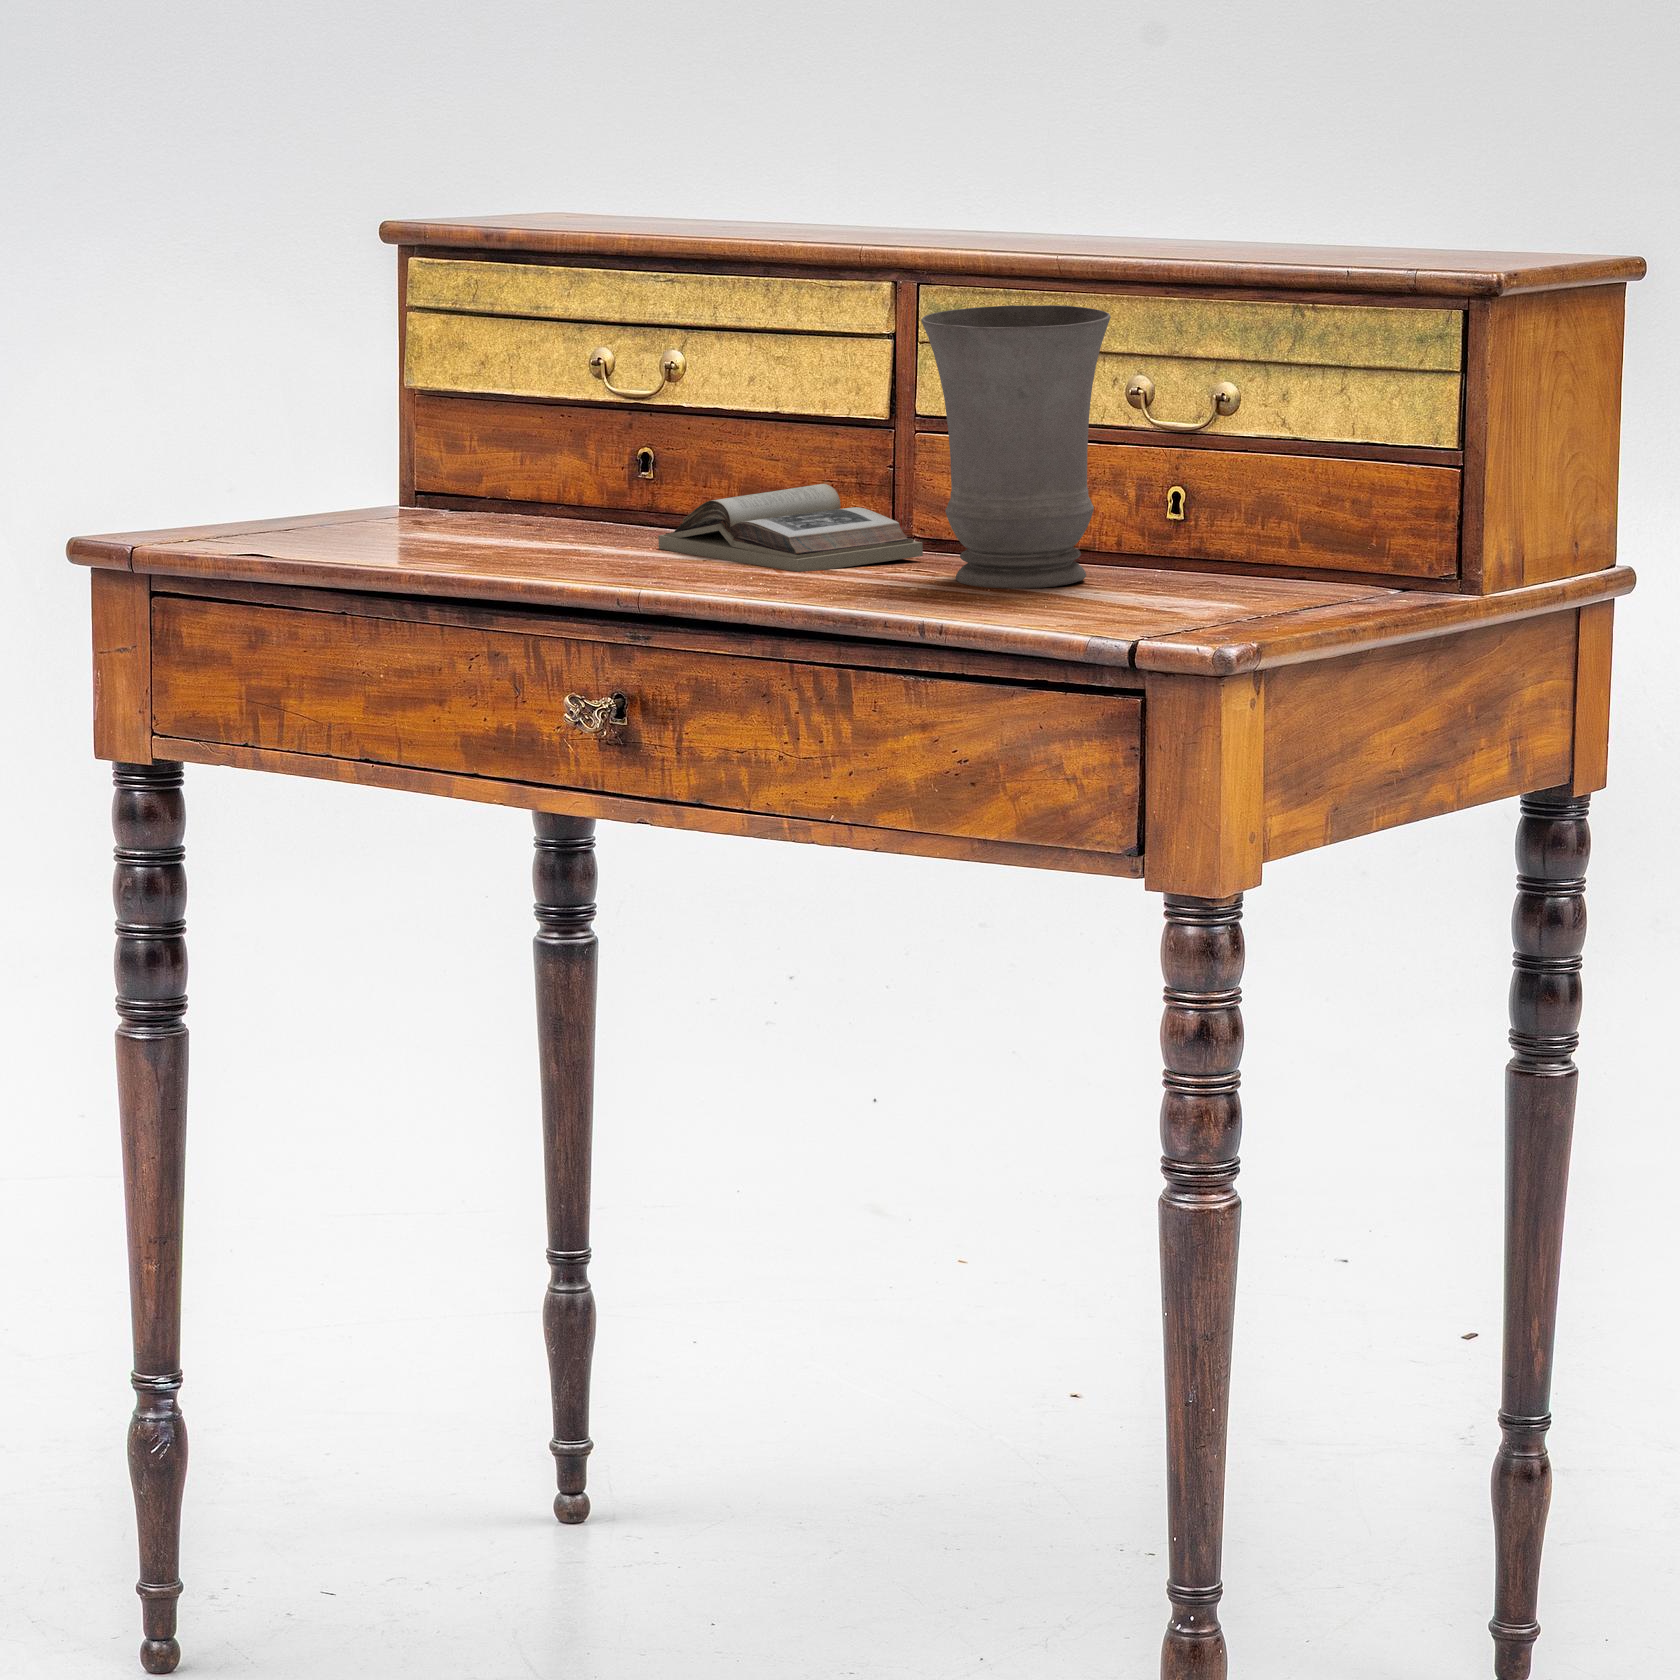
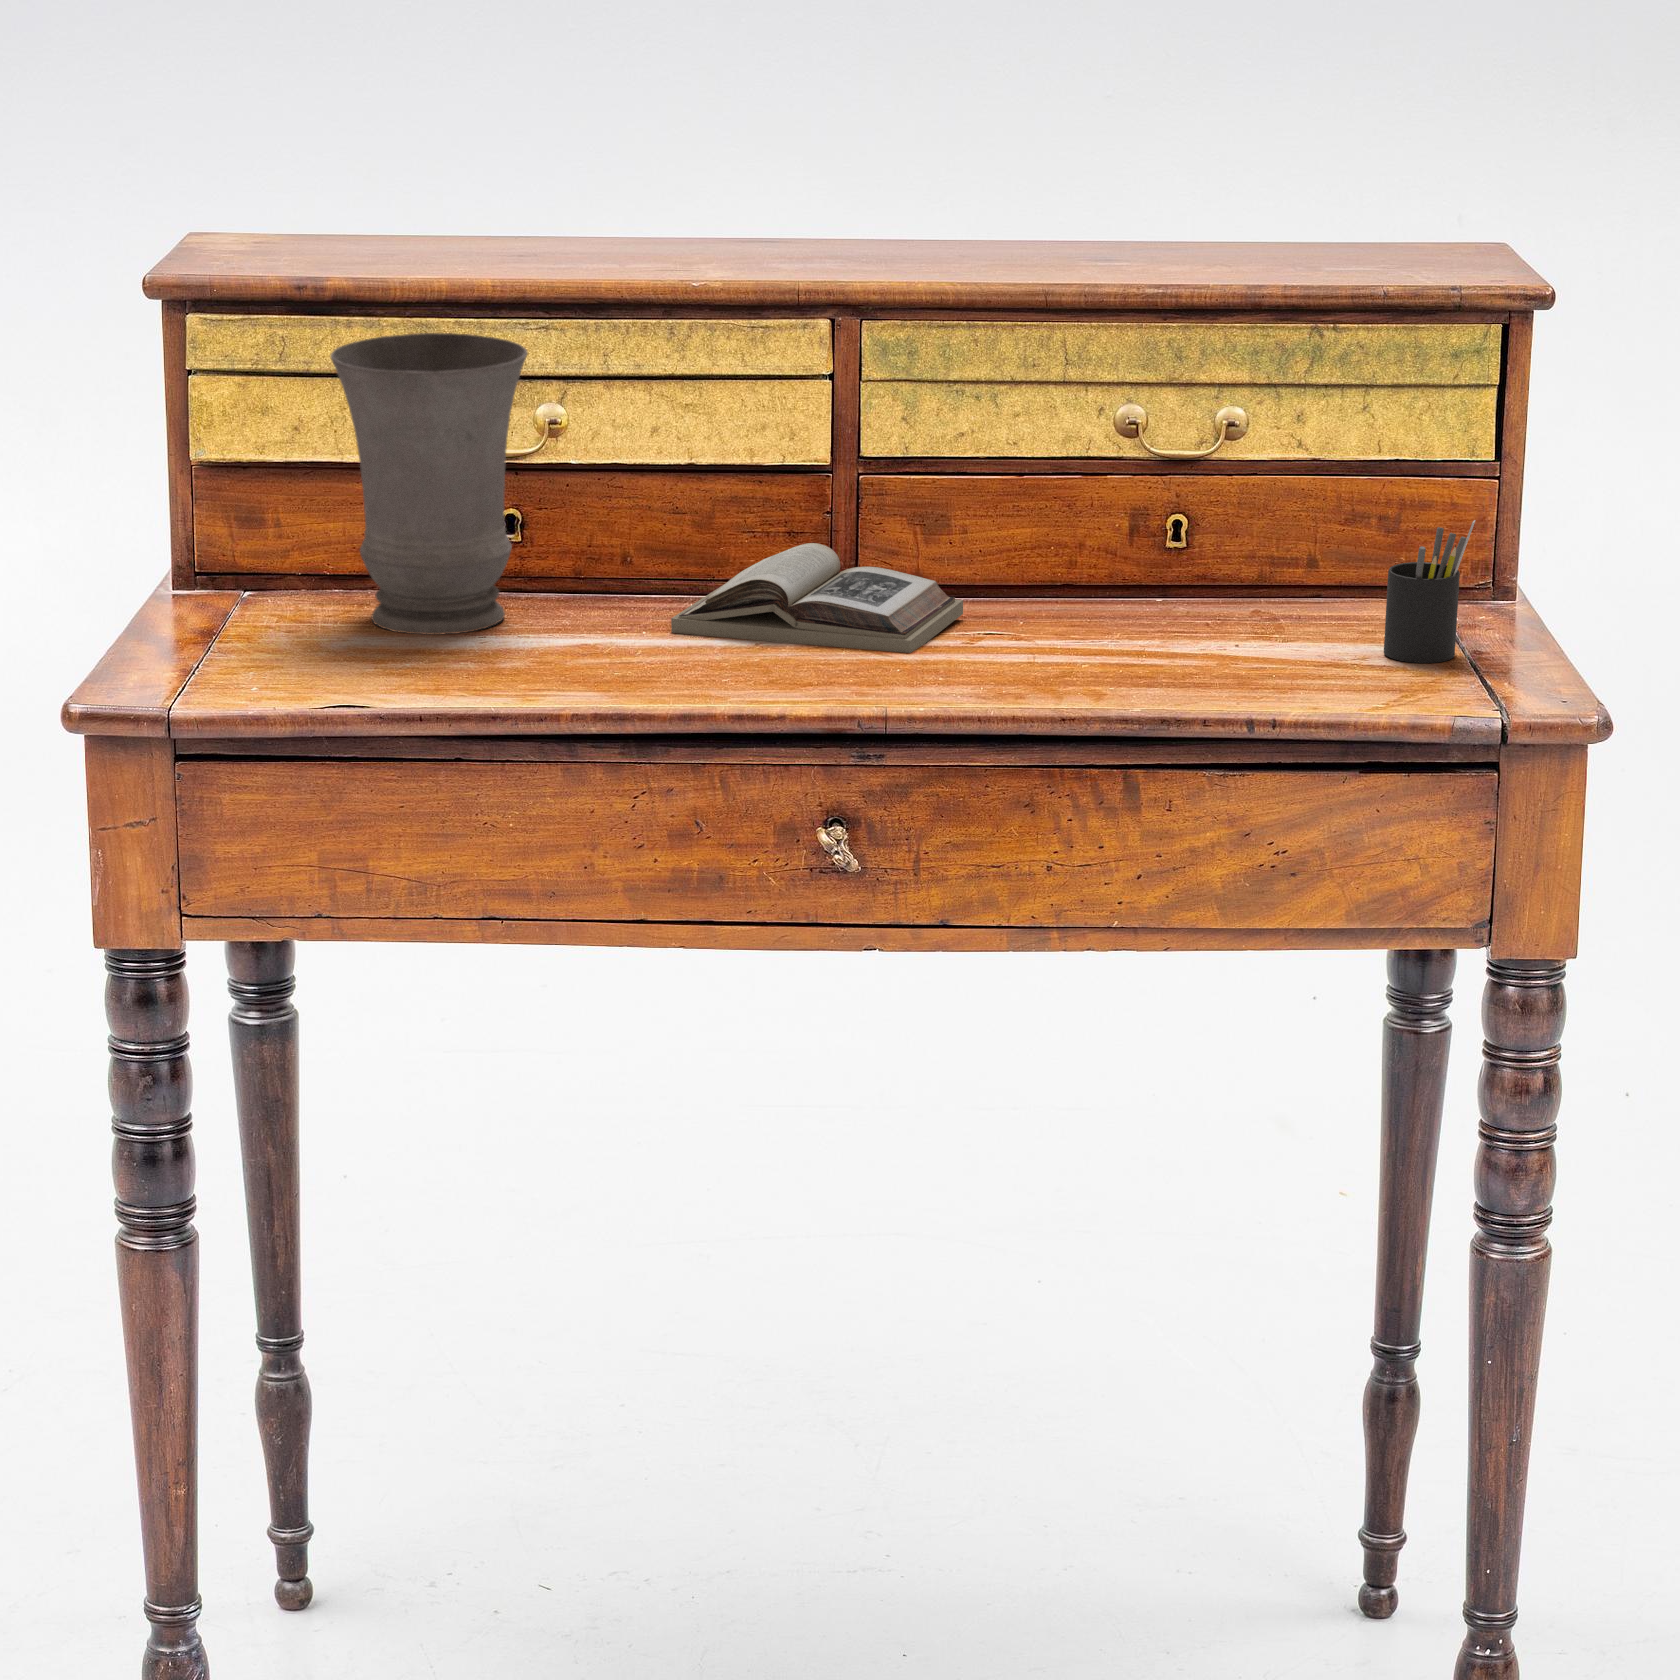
vase: present [921,305,1111,589] -> present [330,333,528,635]
pen holder: none [1180,473,1256,610] -> present [1384,520,1475,663]

